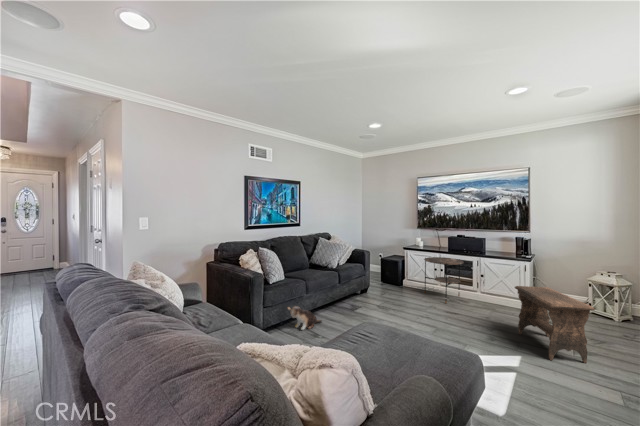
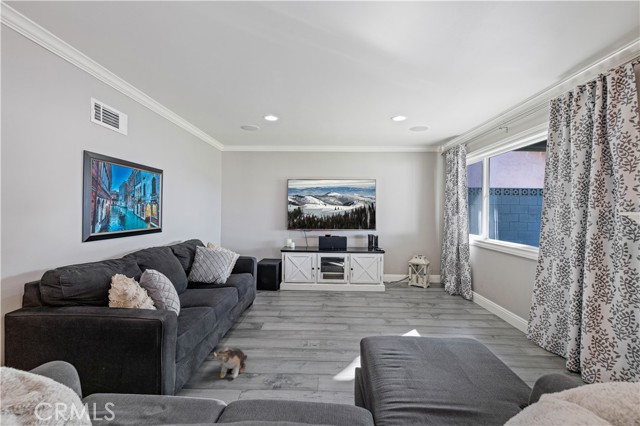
side table: present [424,257,464,303] -> none [307,256,343,299]
footstool: present [515,286,595,363] -> none [399,271,458,326]

